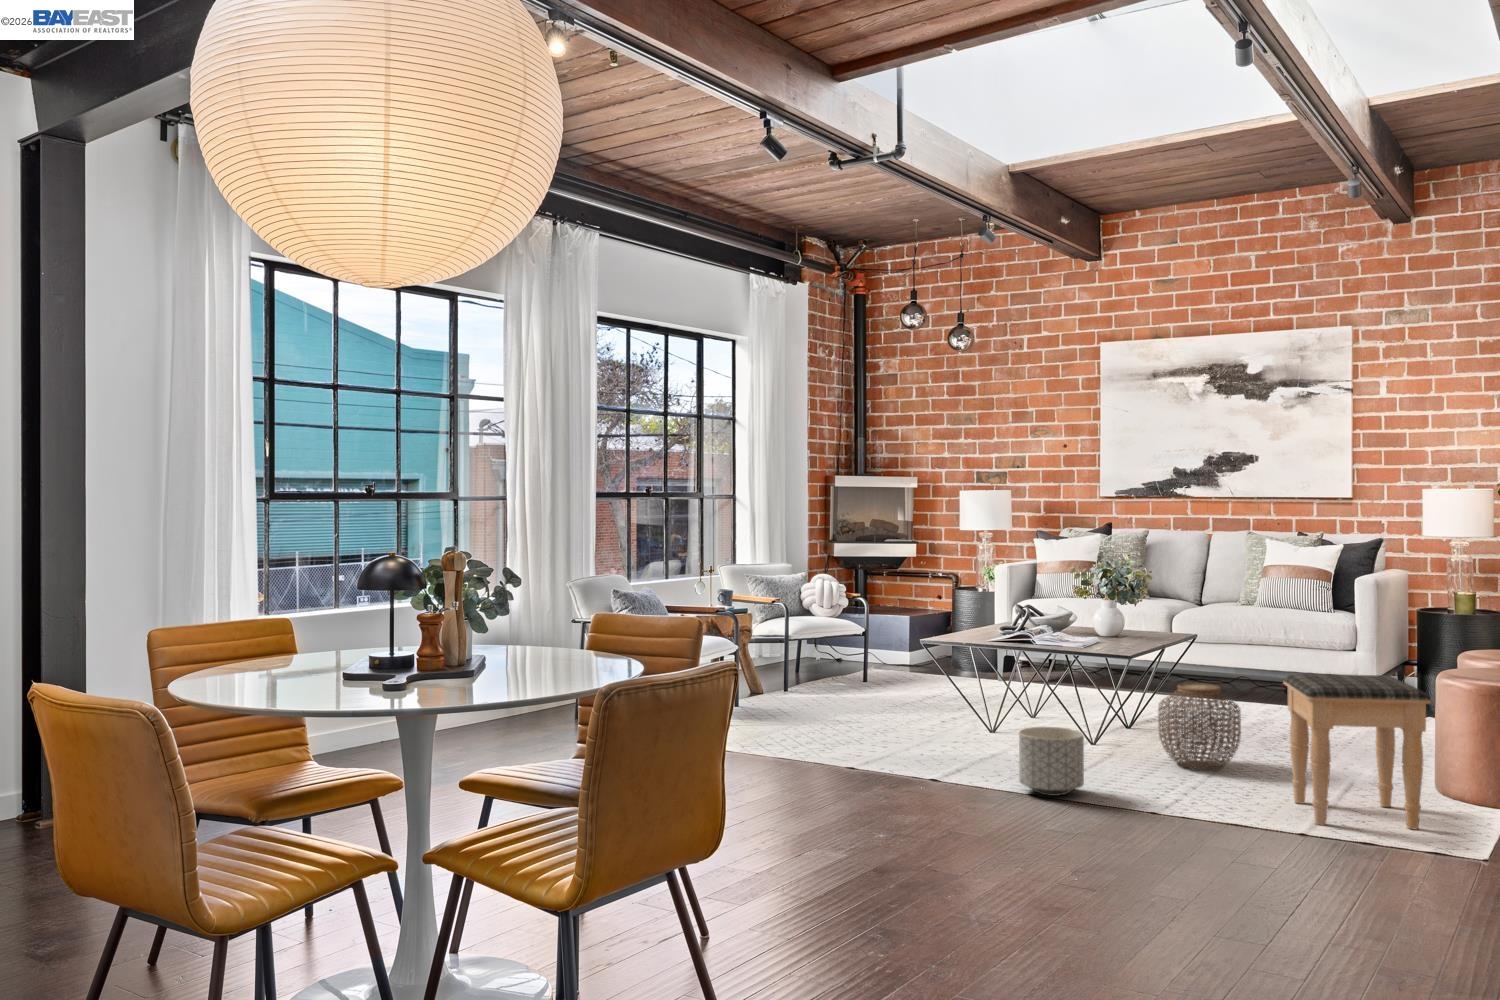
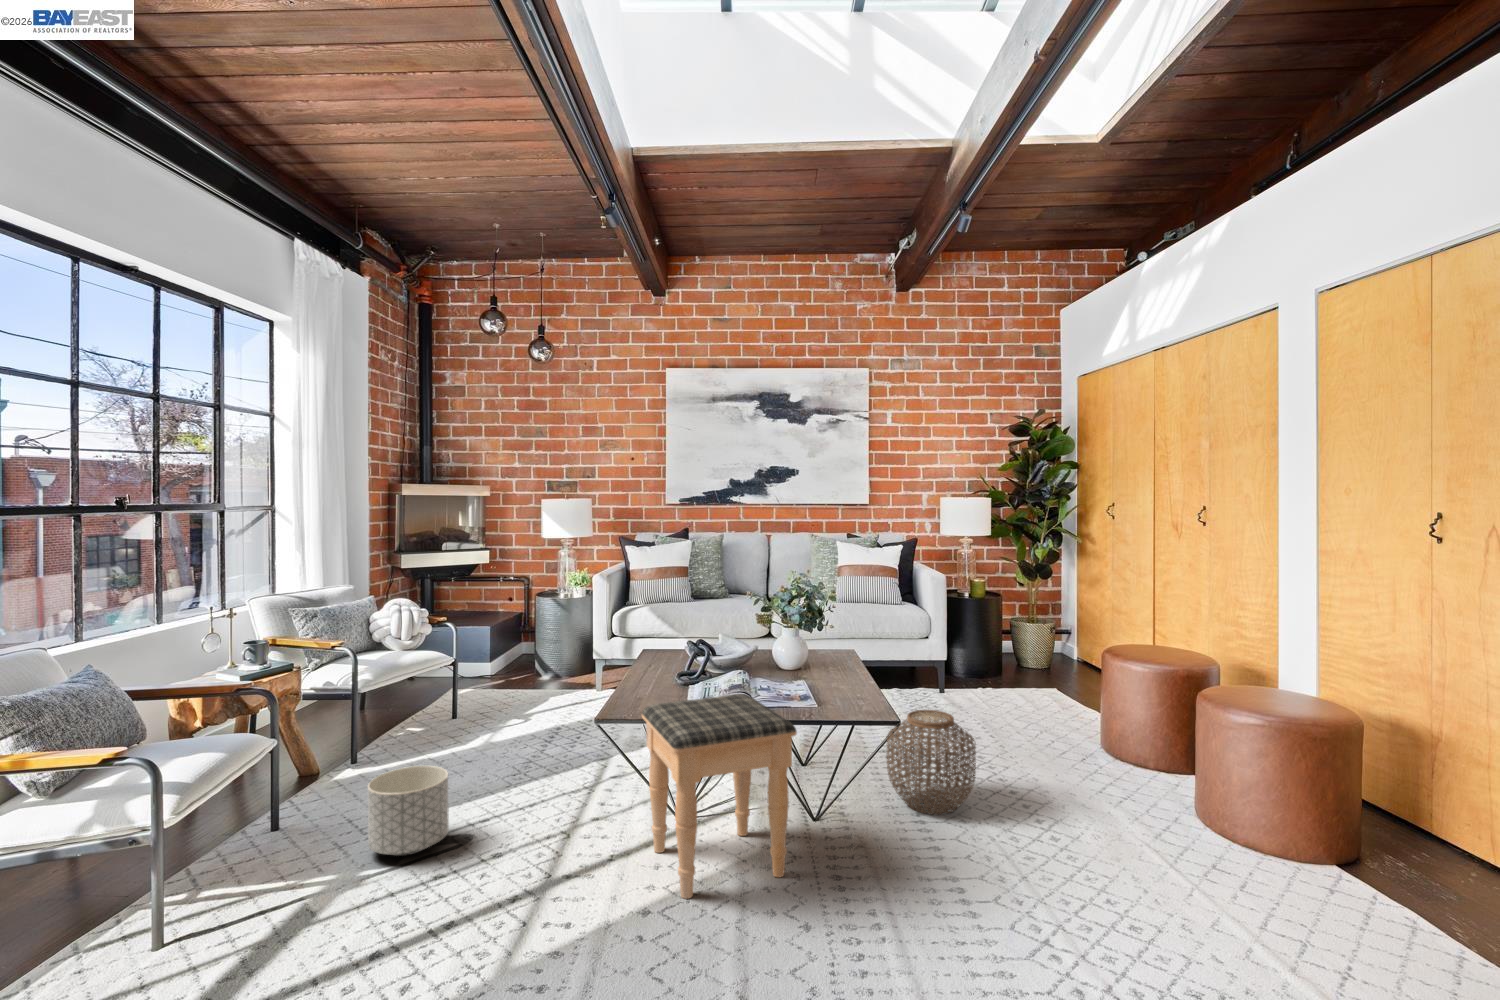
footstool: present [1283,674,1431,829] -> present [642,694,797,899]
planter: present [1019,727,1084,796] -> present [368,766,449,856]

